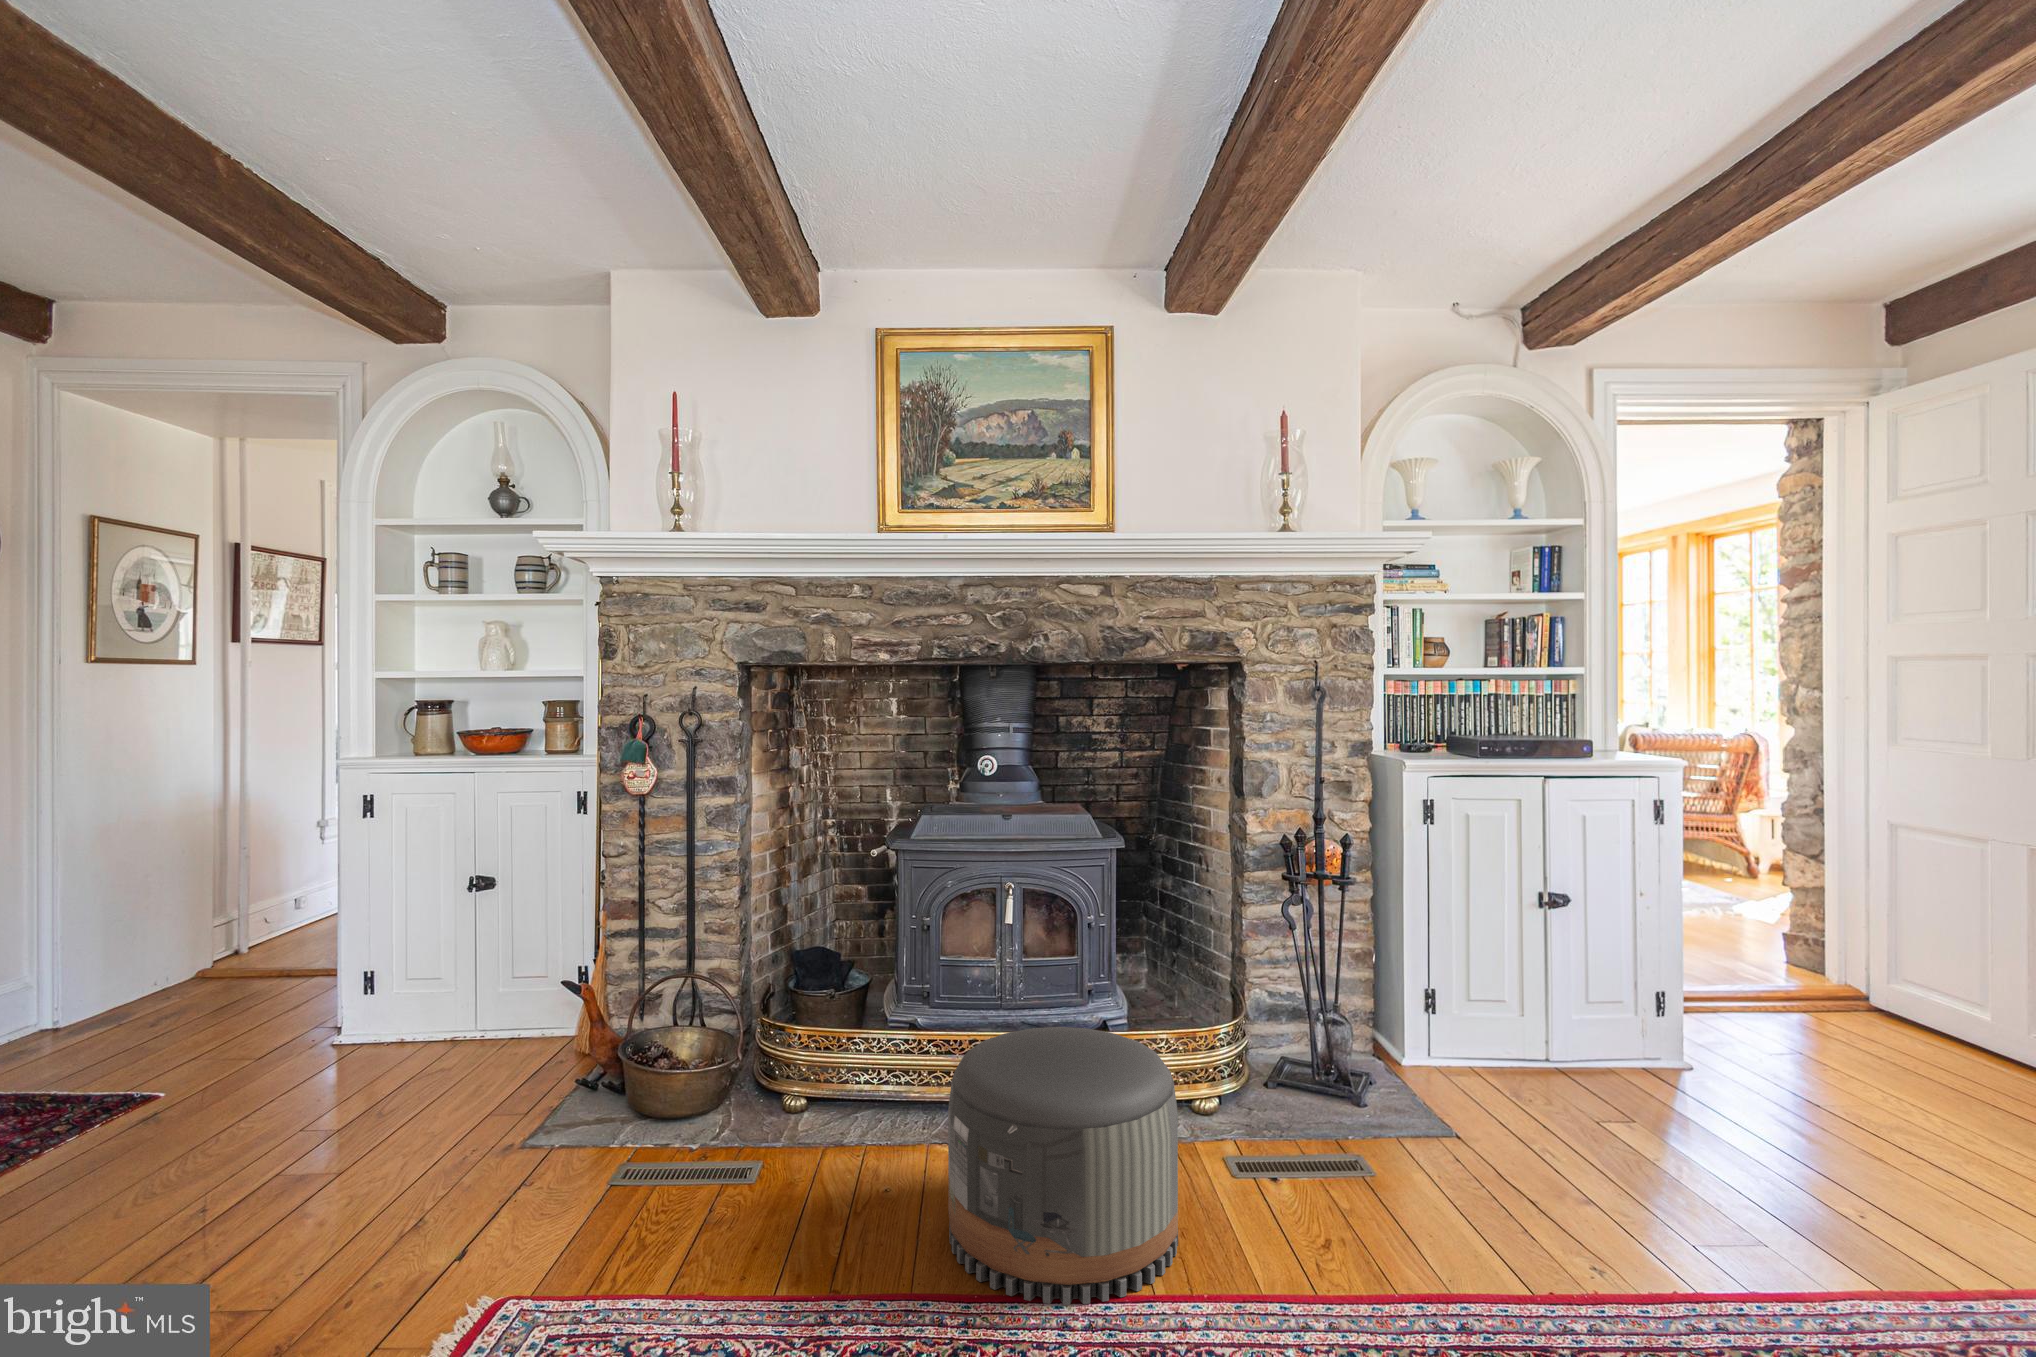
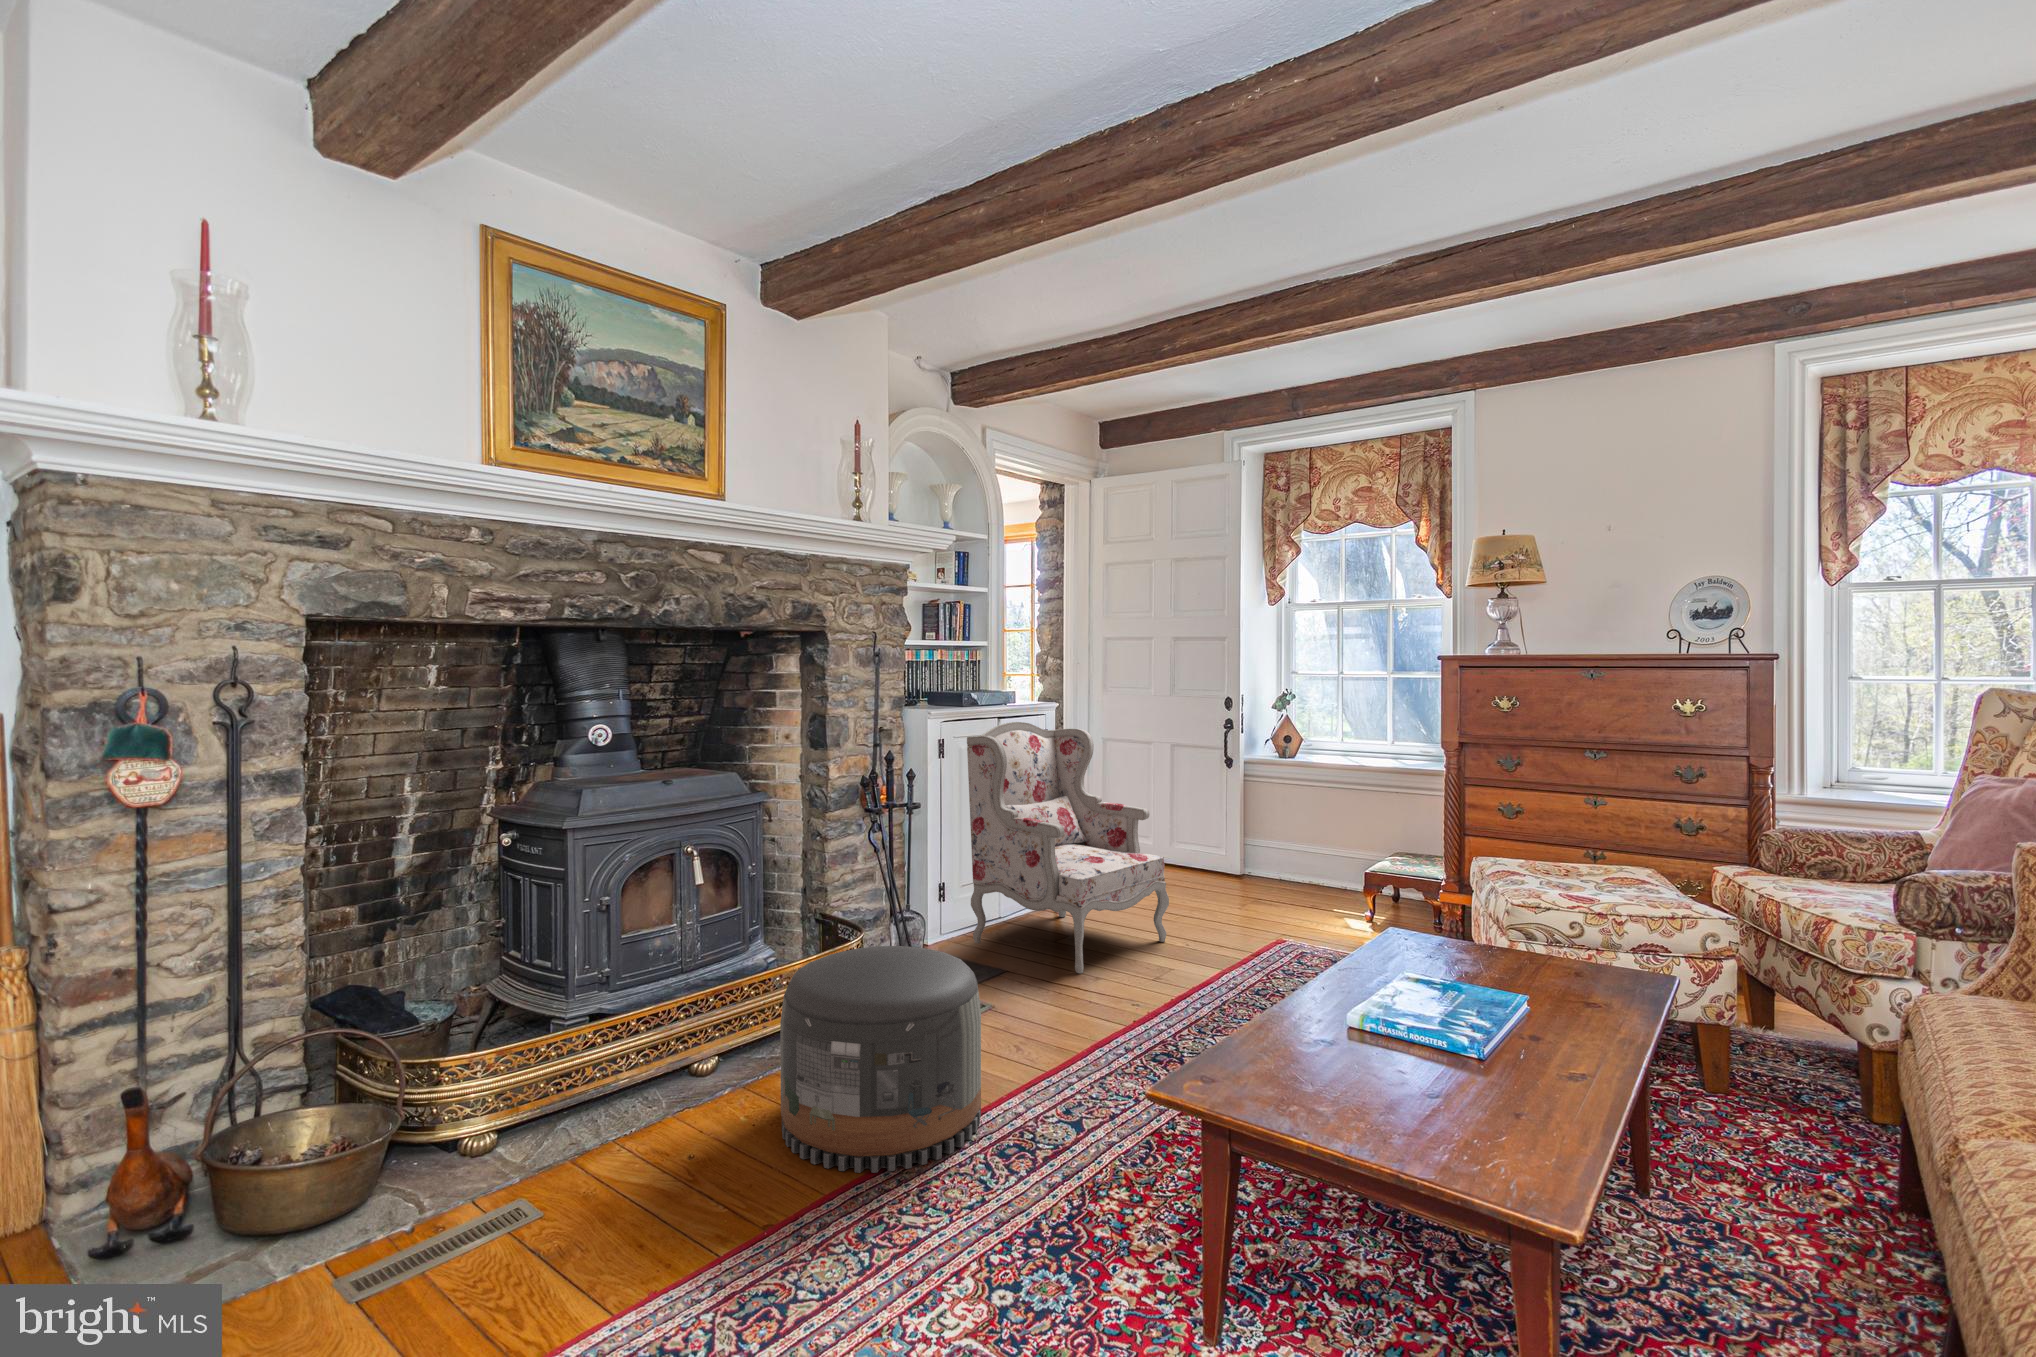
armchair: none [1455,783,1794,1177] -> present [967,722,1169,973]

